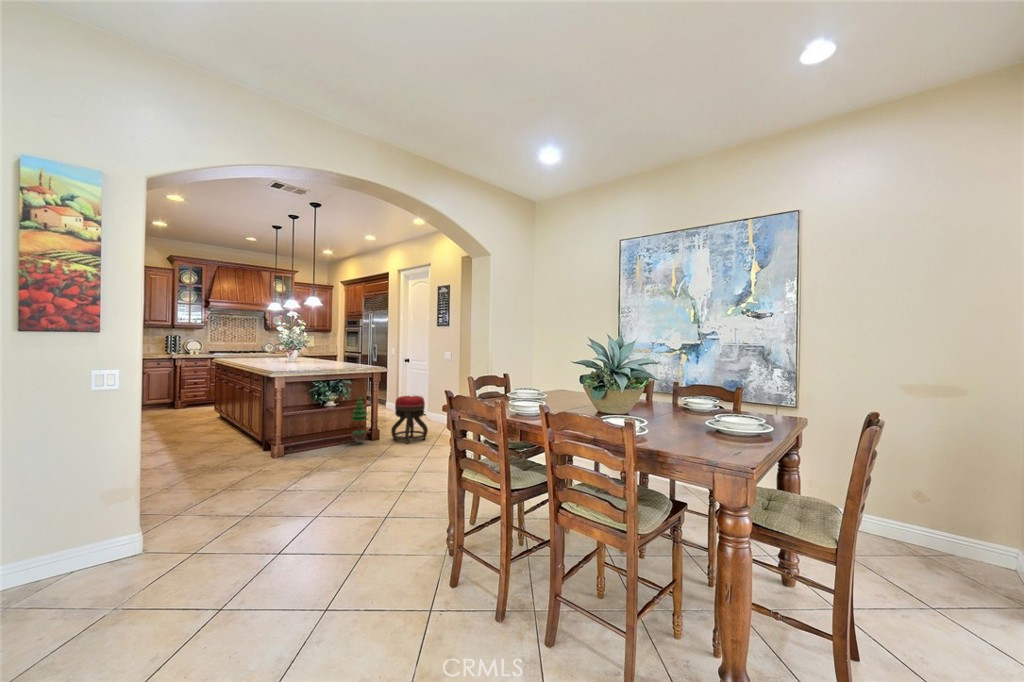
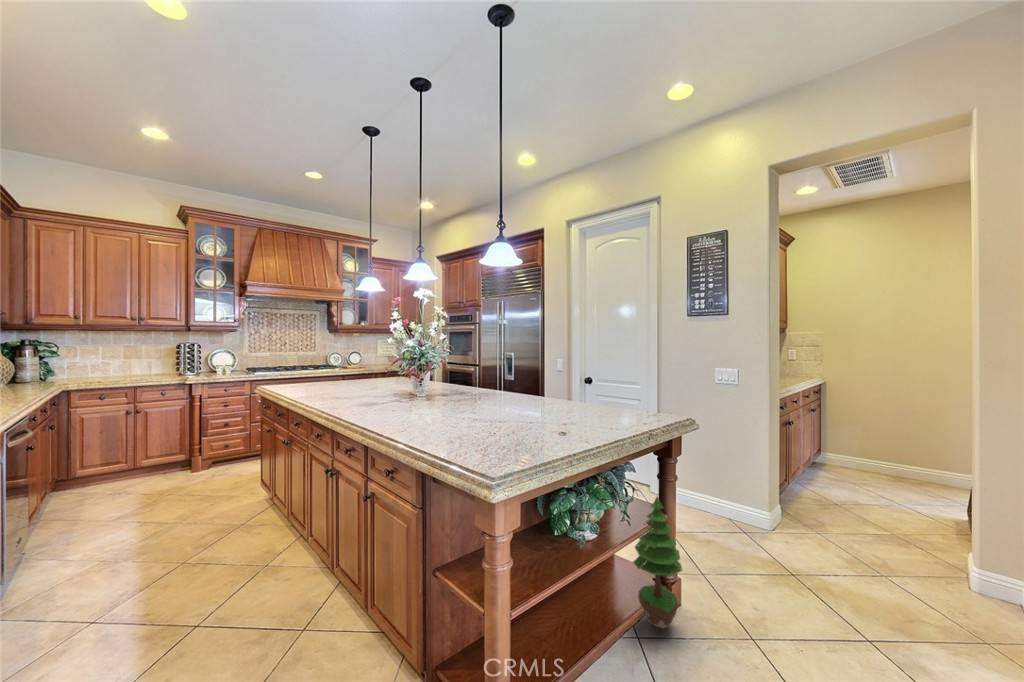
ottoman: present [391,396,428,443] -> none [707,480,799,624]

